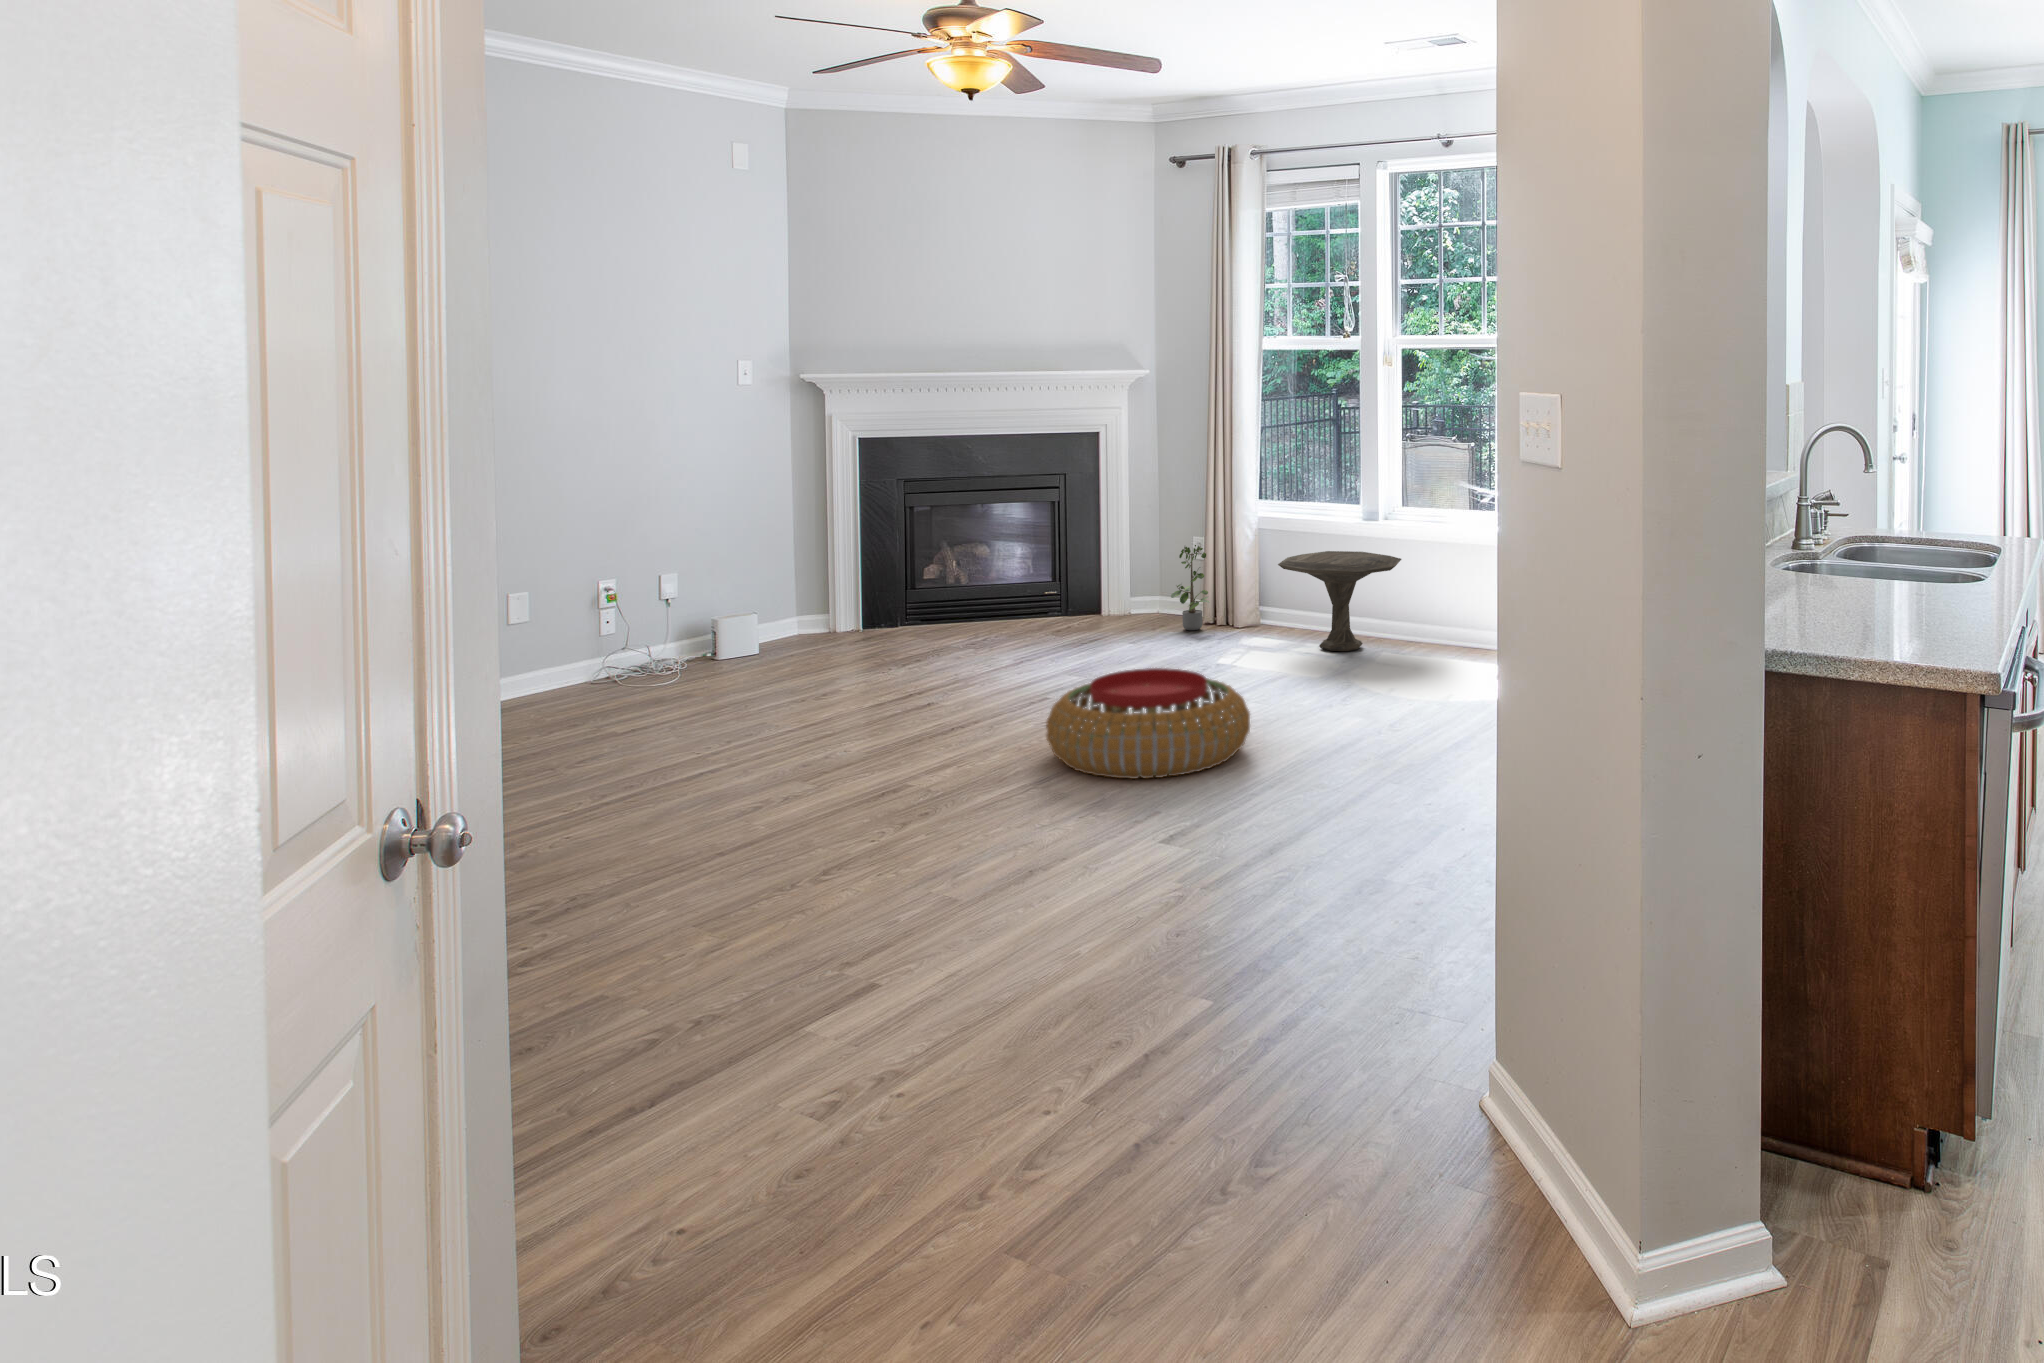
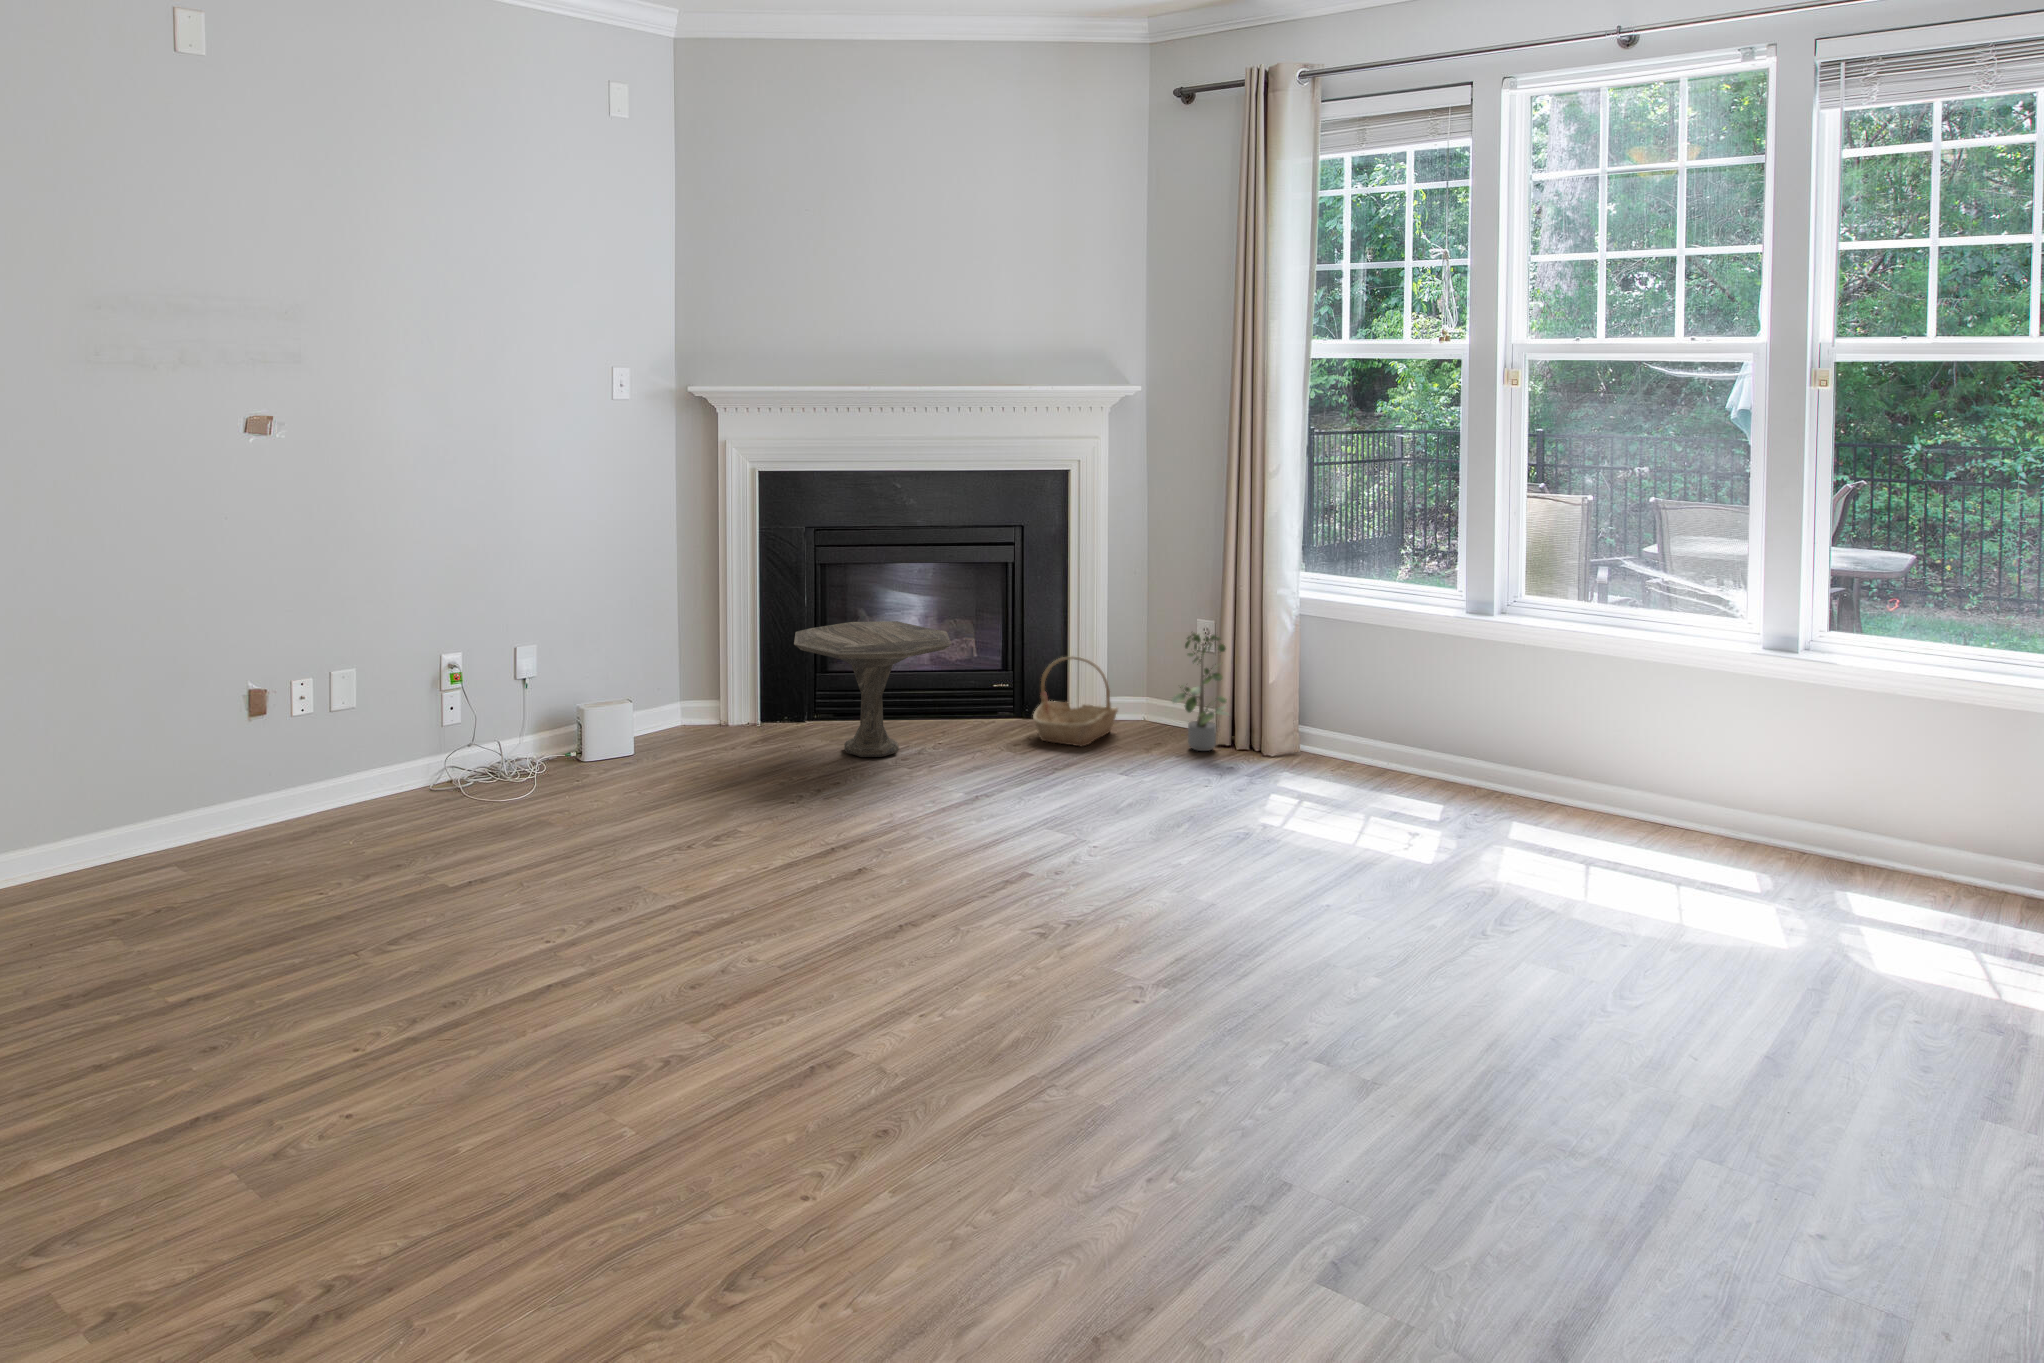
side table: present [1278,551,1401,651] -> present [794,621,952,757]
basket: none [1070,569,1135,633] -> present [1033,657,1118,746]
pouf: present [1046,668,1250,779] -> none [1052,886,1399,1115]

